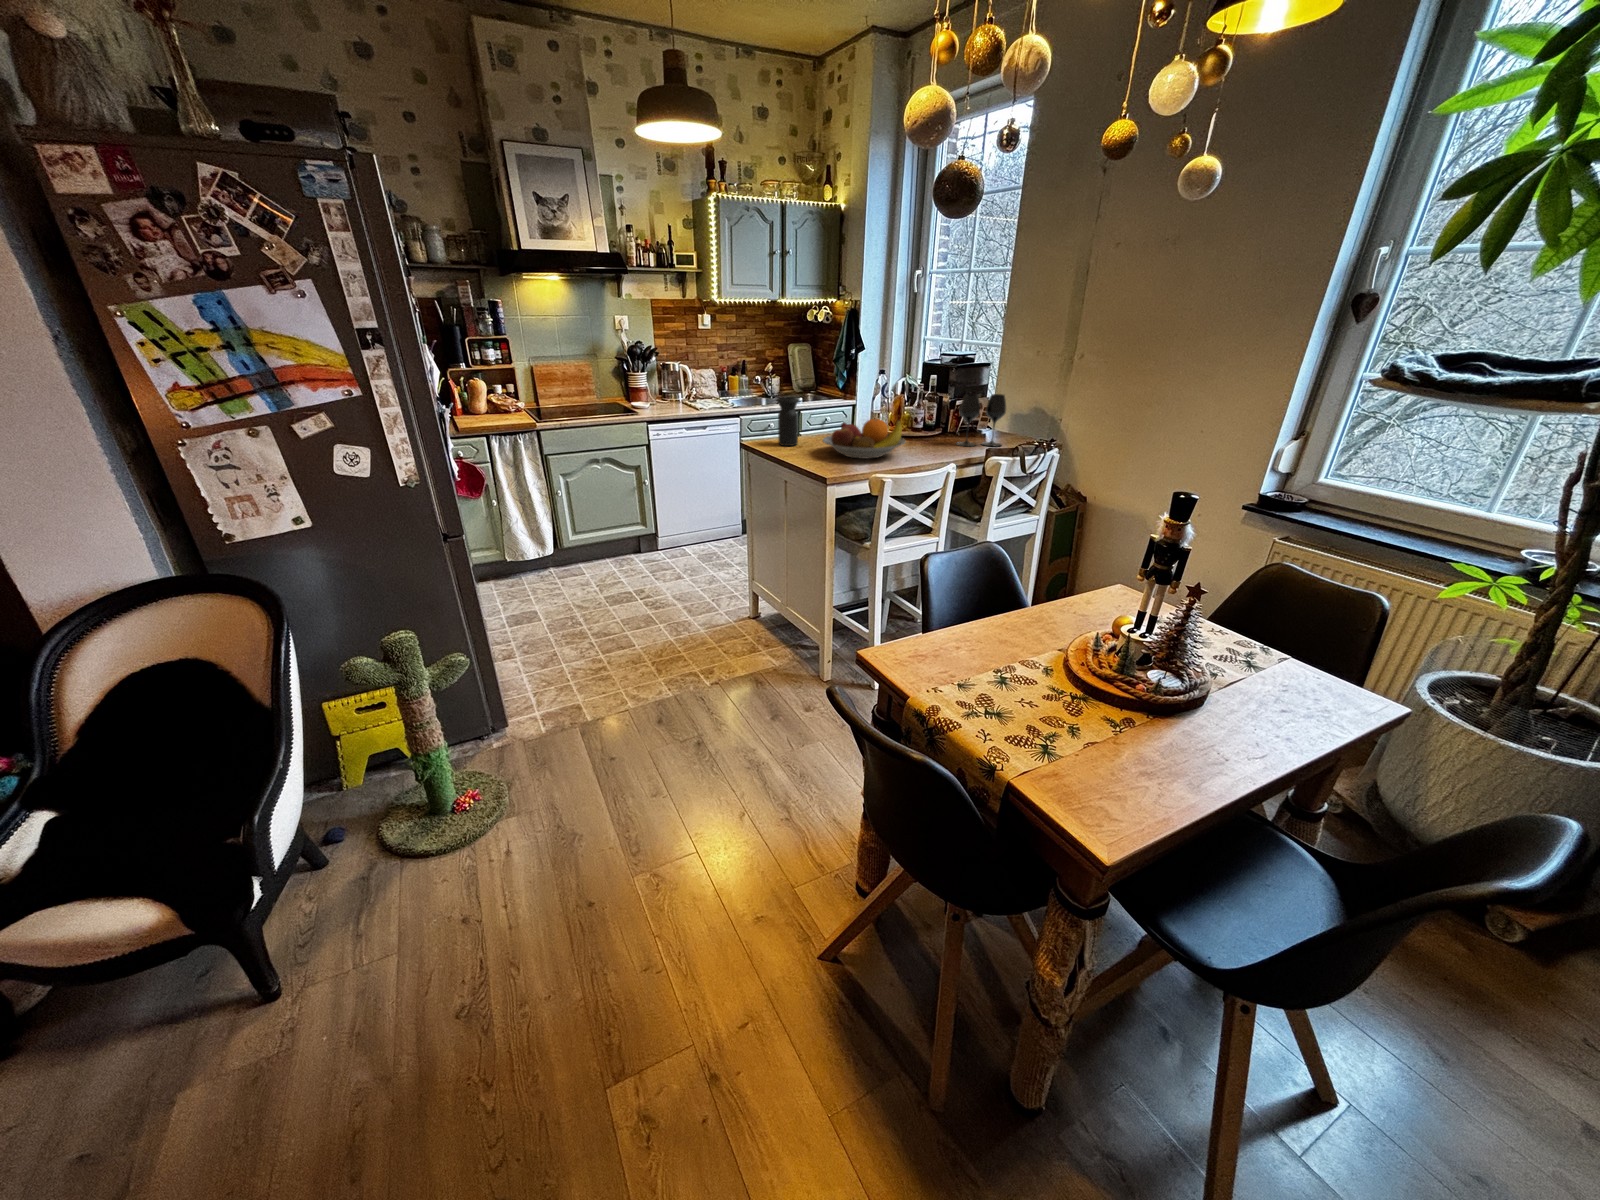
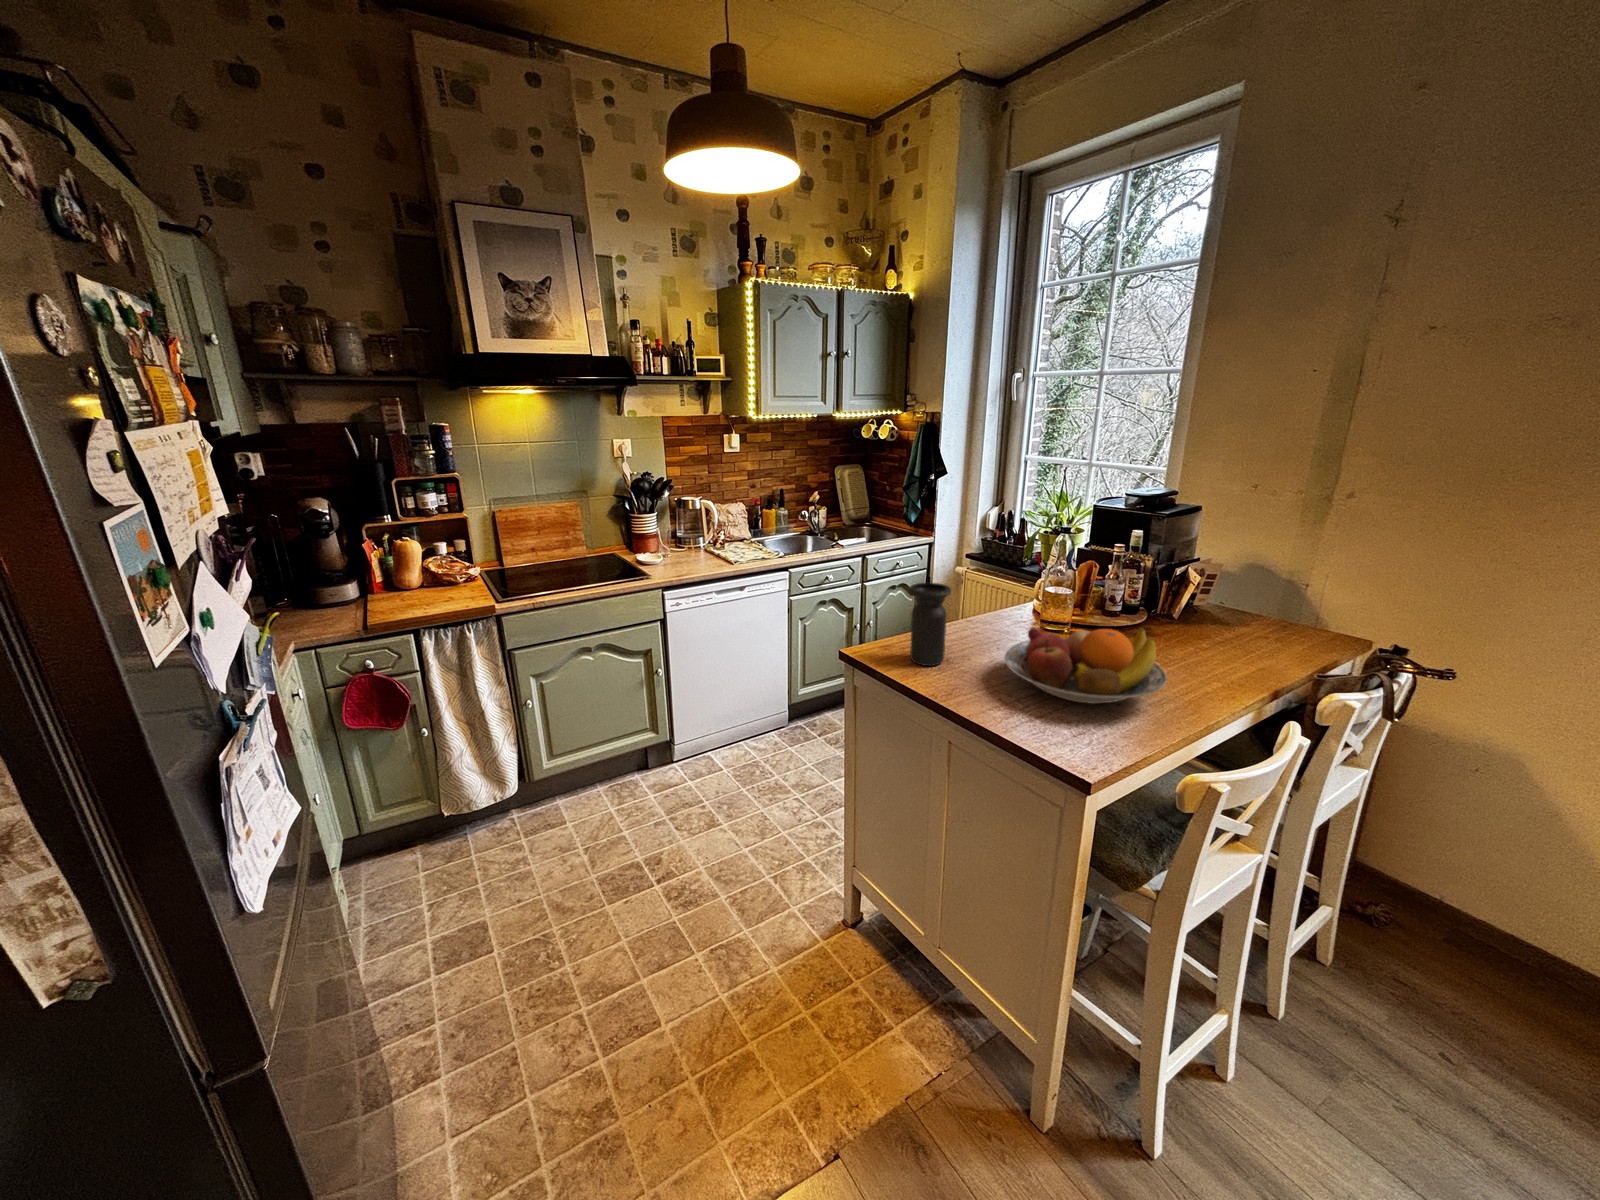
wine glass: present [957,394,1006,446] -> none [1192,565,1284,651]

